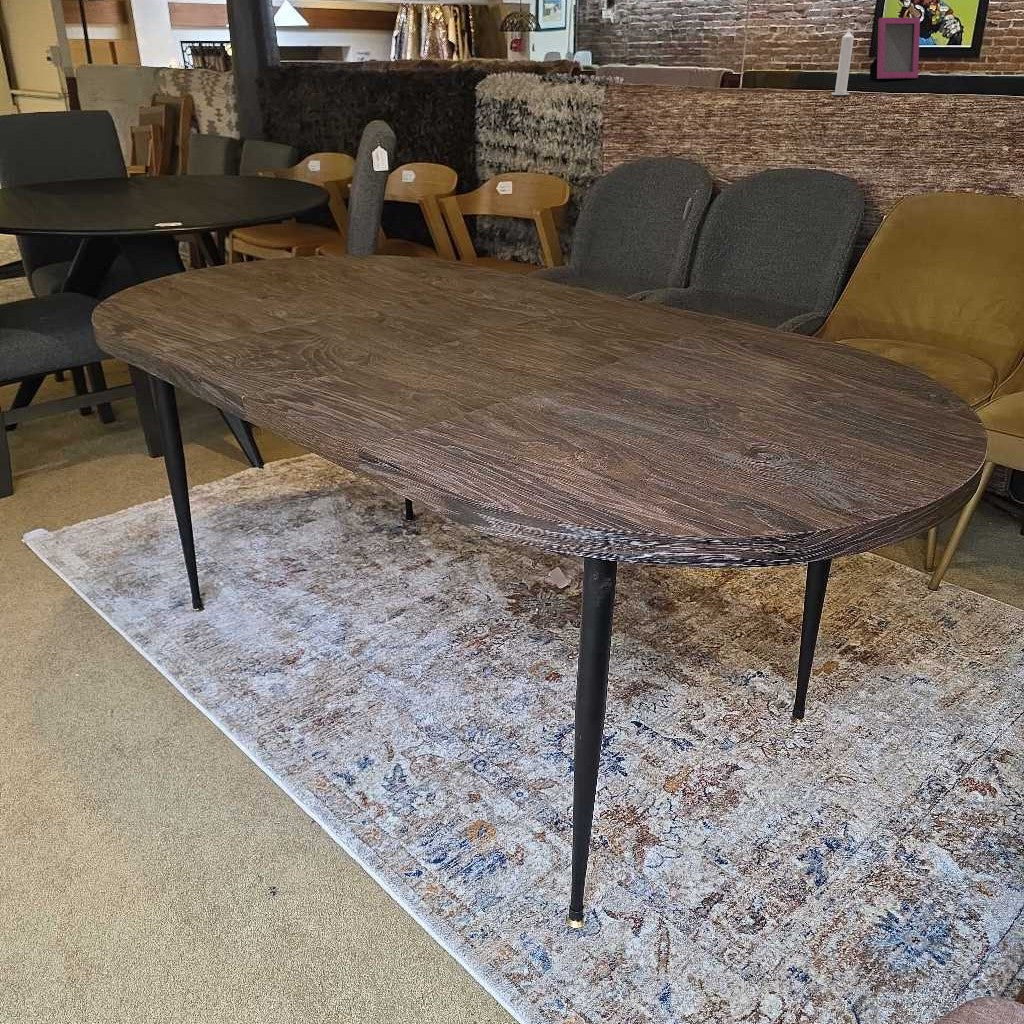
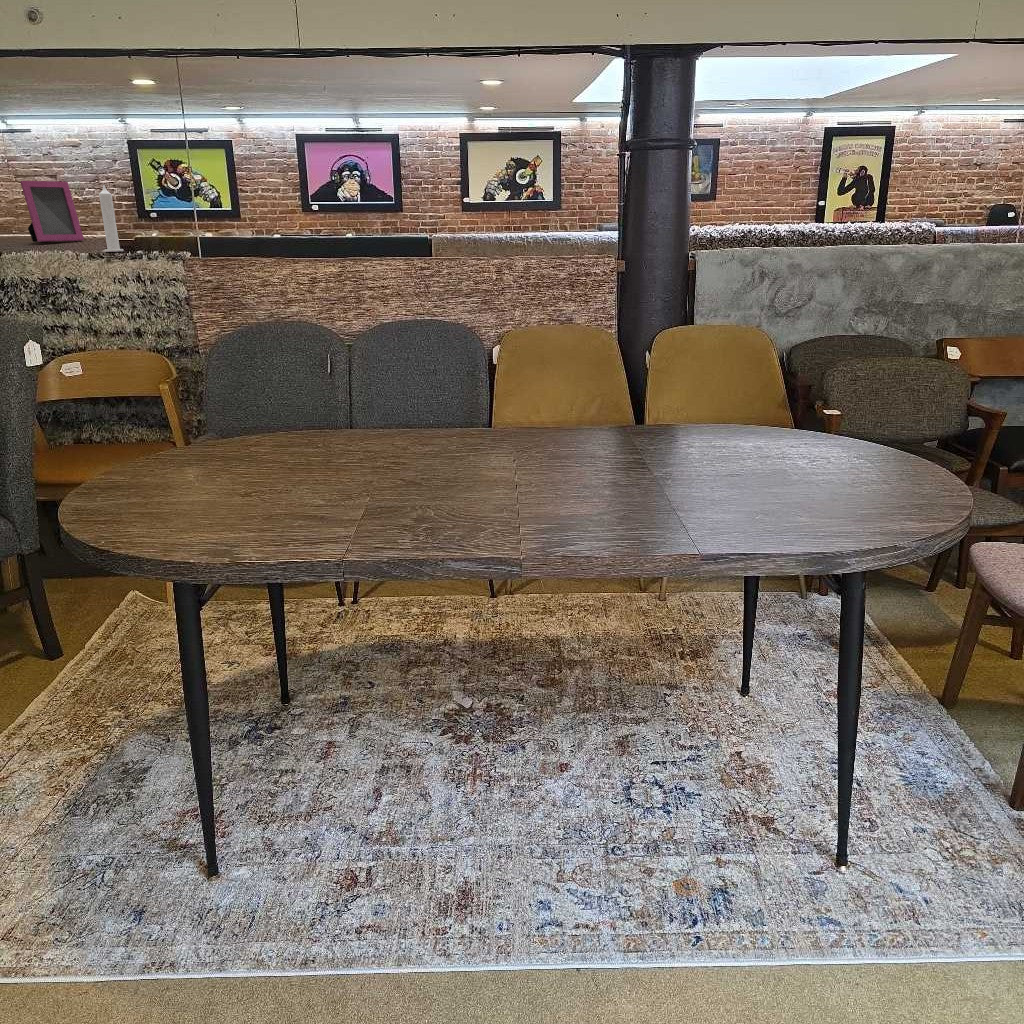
picture frame: present [870,18,920,79] -> present [20,181,84,242]

